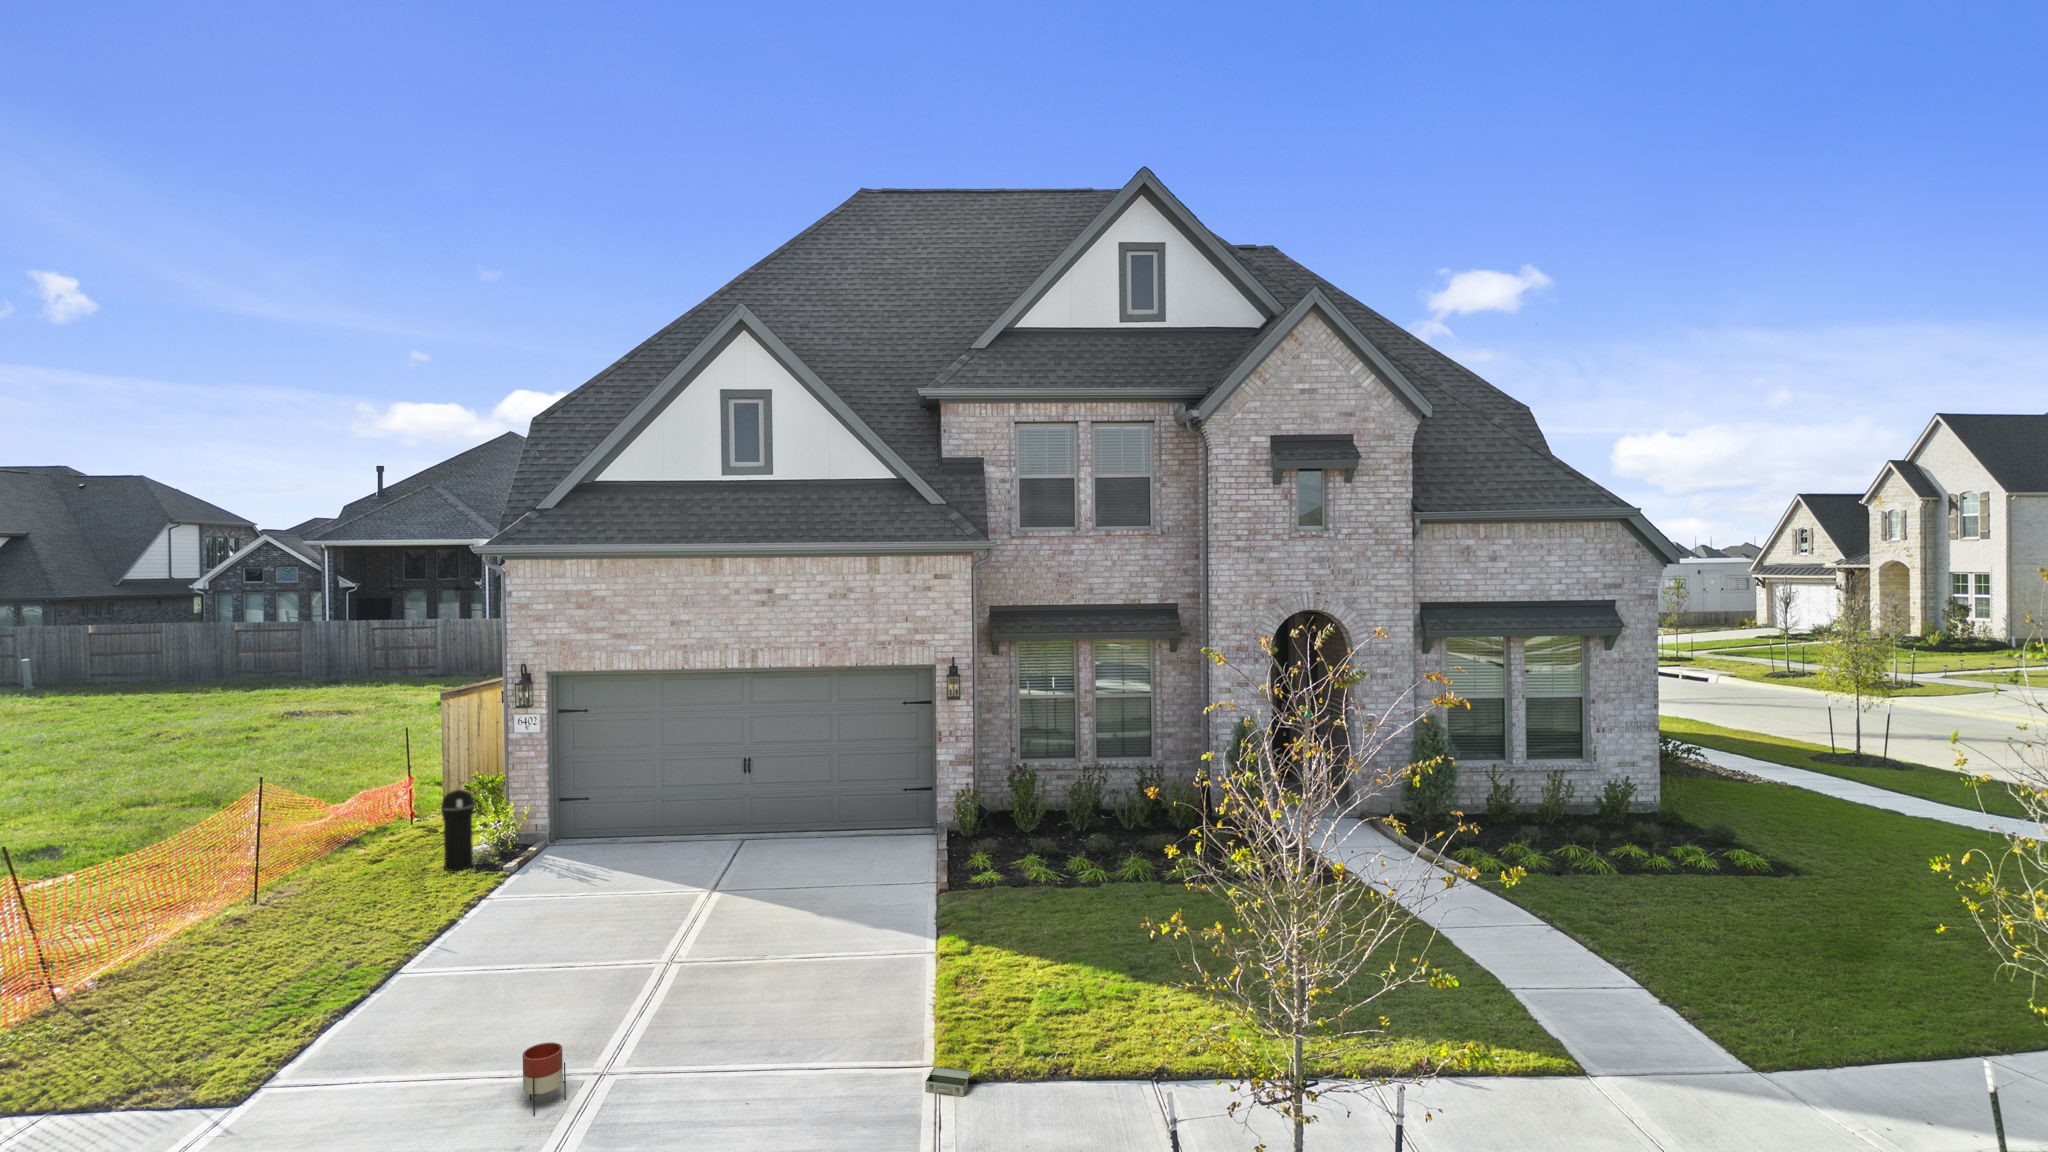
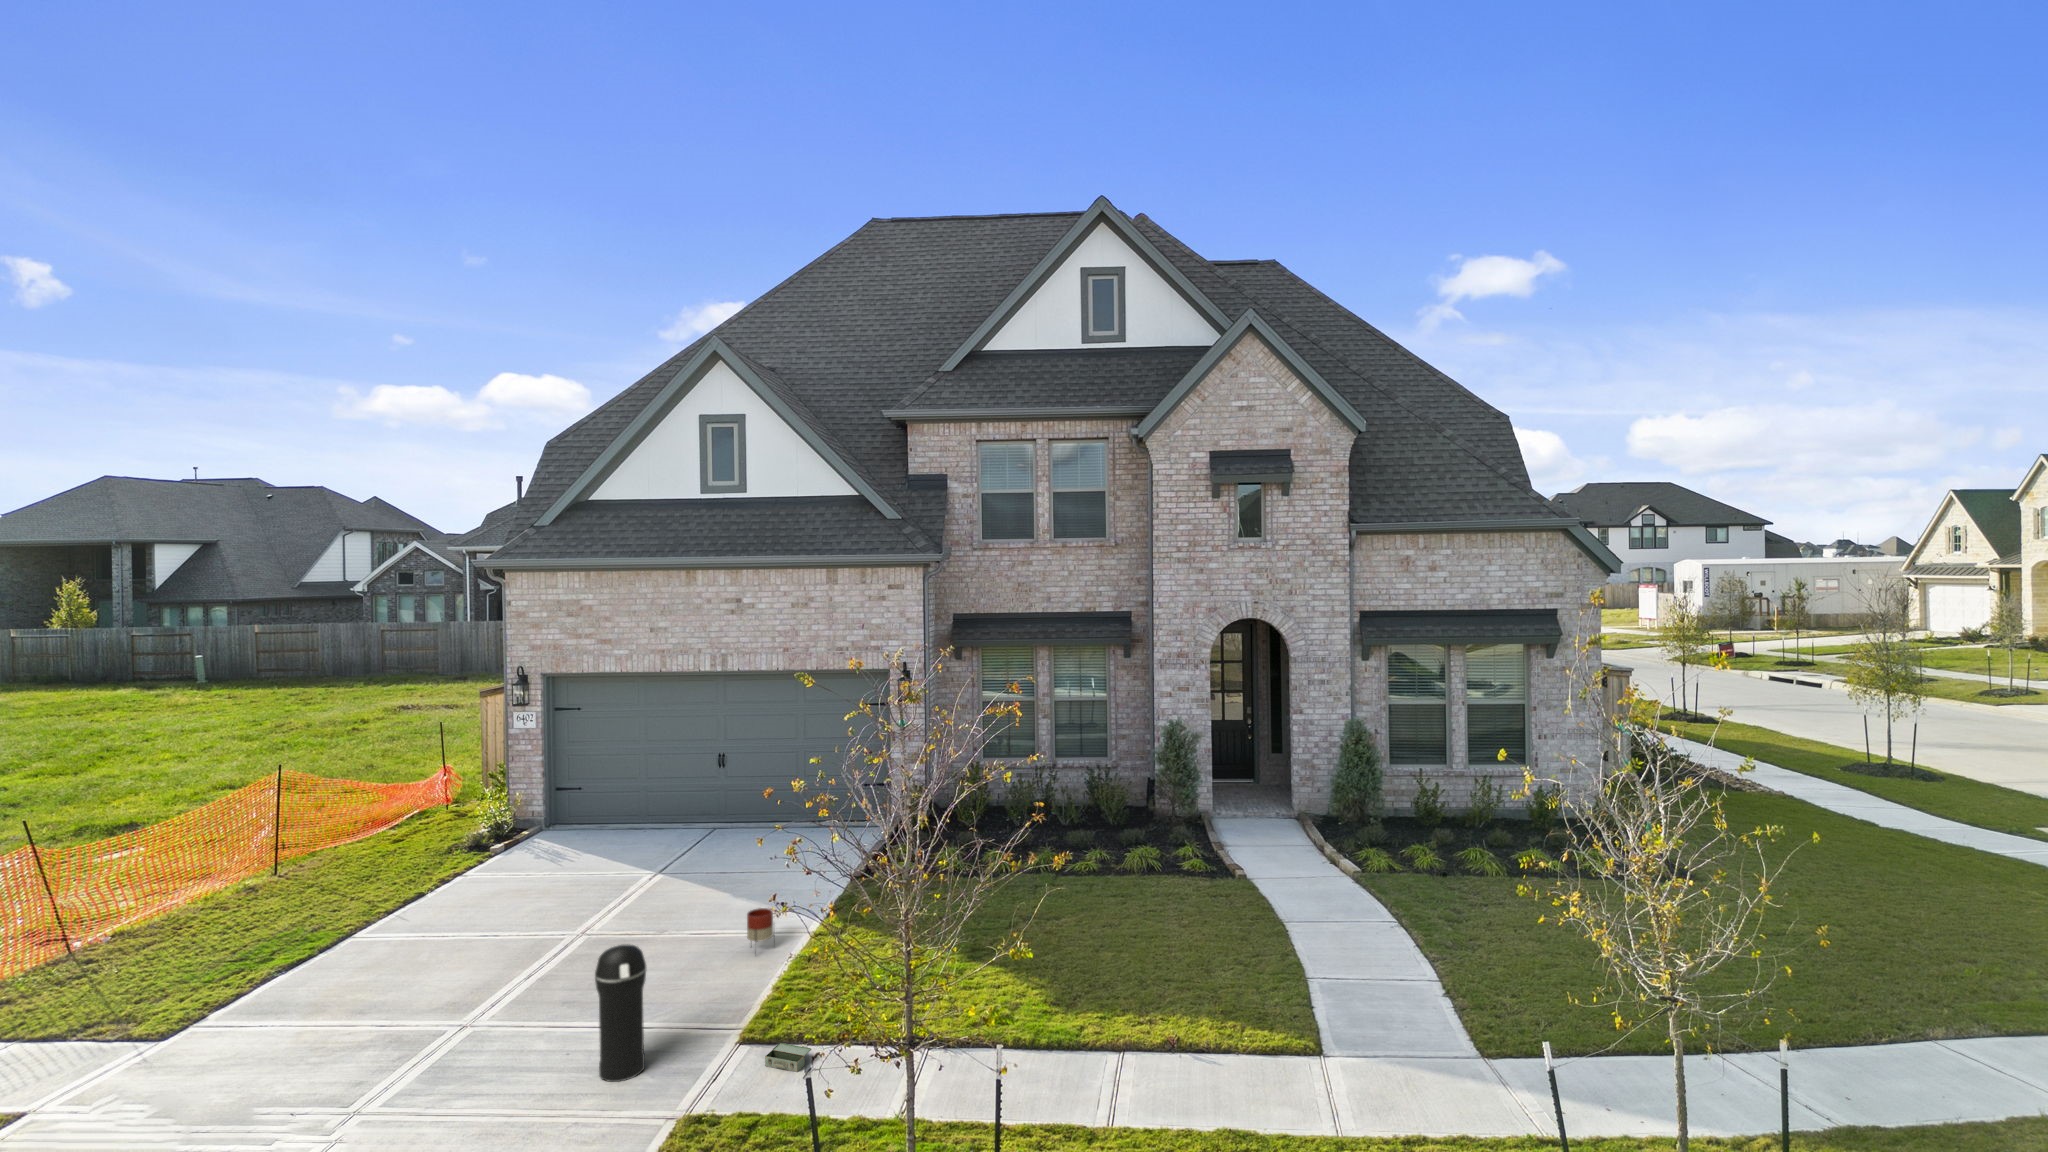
trash can: present [441,790,474,871] -> present [595,944,646,1082]
planter: present [523,1042,566,1116] -> present [747,908,774,942]

